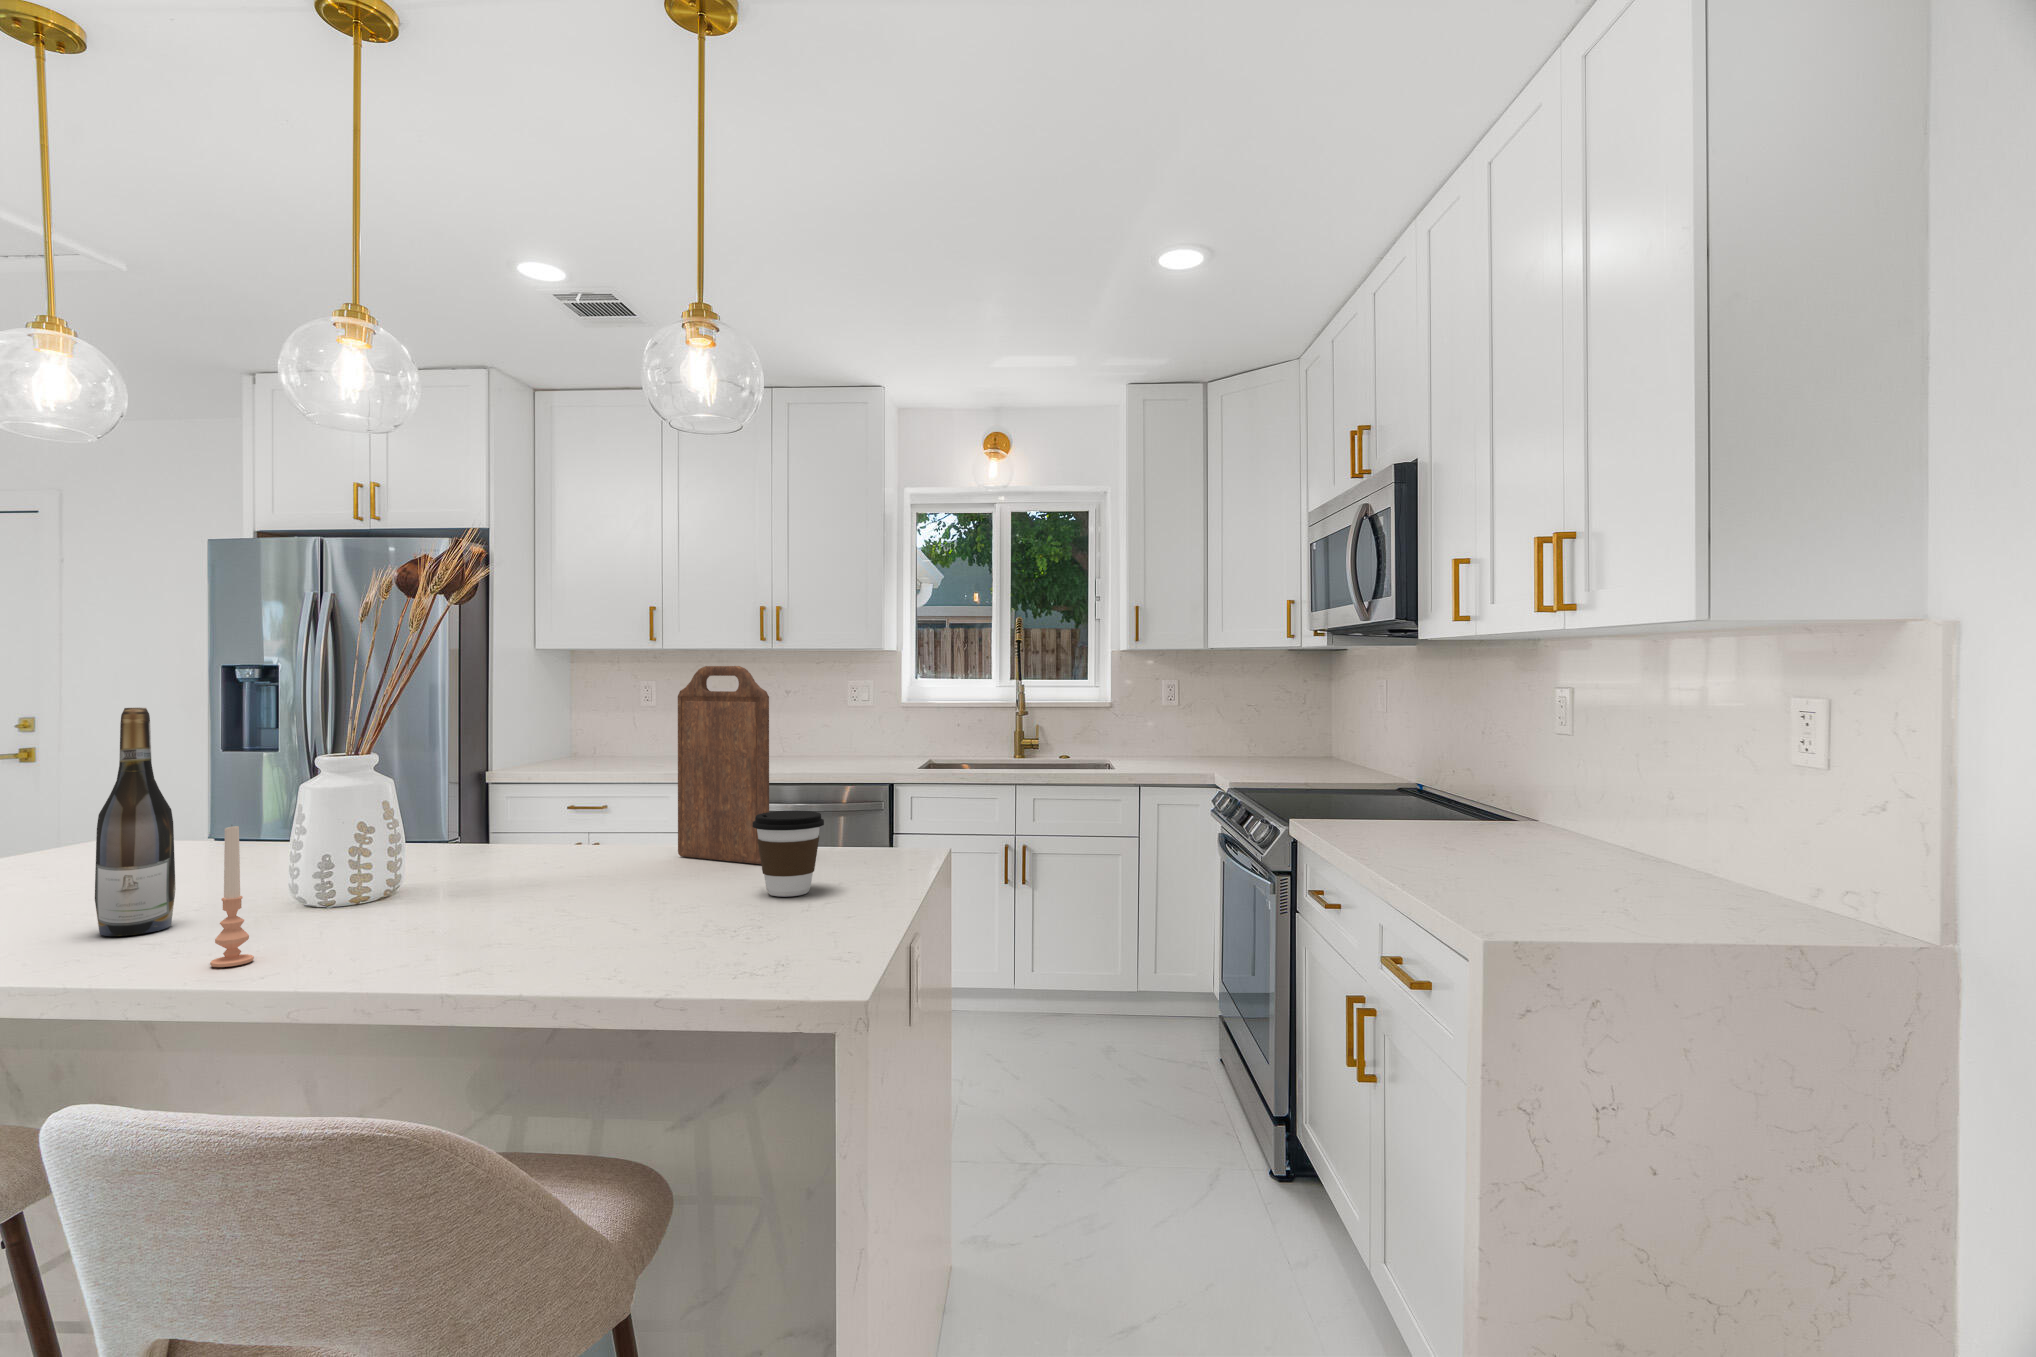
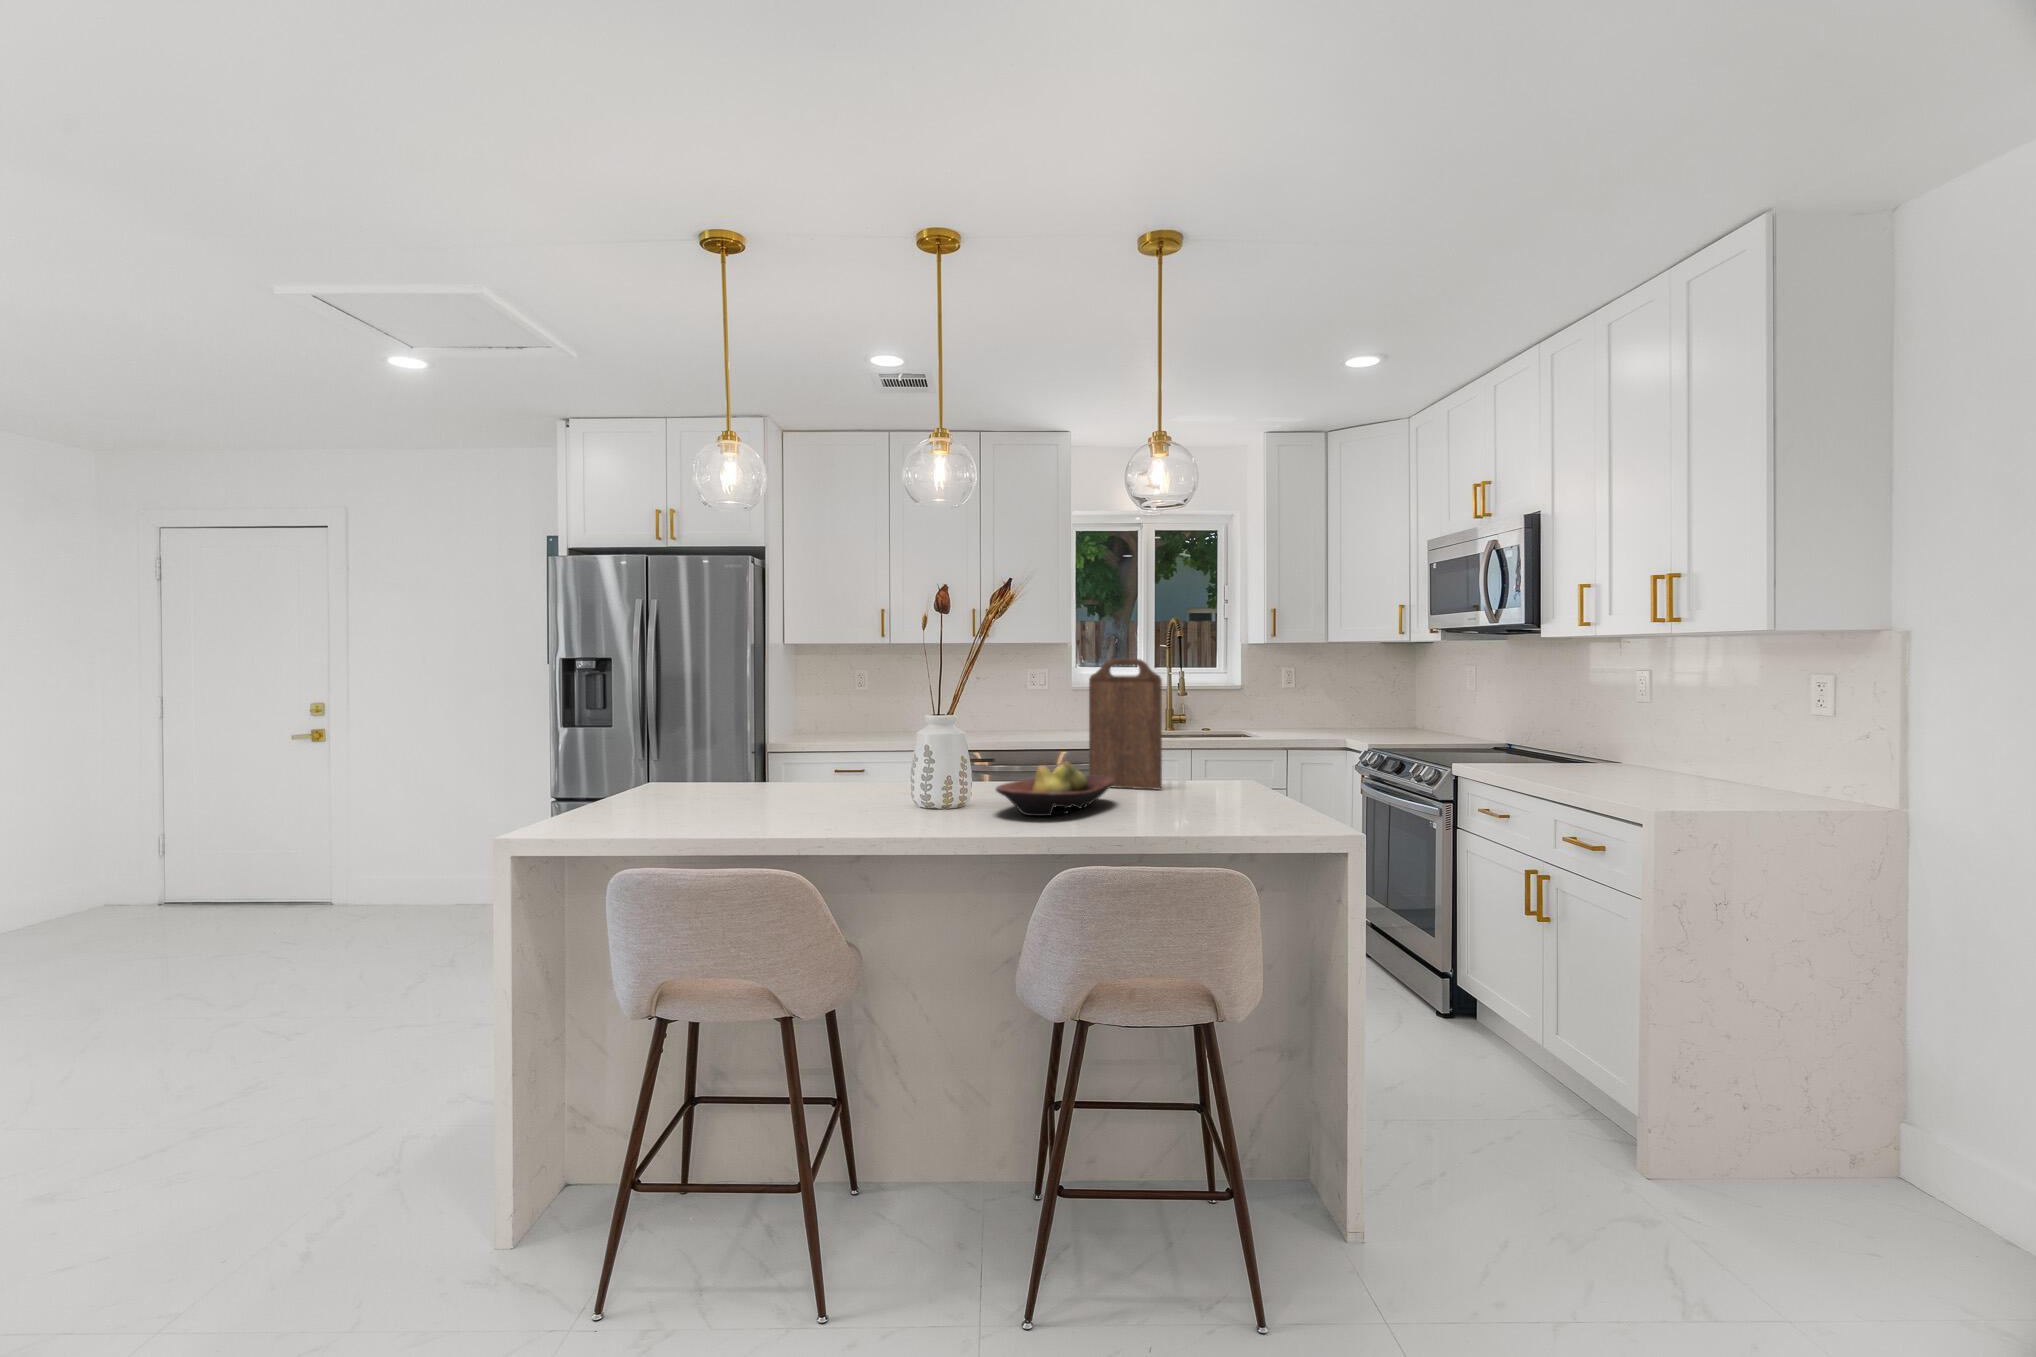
wine bottle: present [95,708,176,936] -> none [842,685,879,822]
coffee cup: present [752,811,824,897] -> none [1191,751,1235,803]
candle: present [210,825,254,967] -> none [963,751,983,831]
fruit bowl: none [363,828,636,927] -> present [996,761,1115,816]

